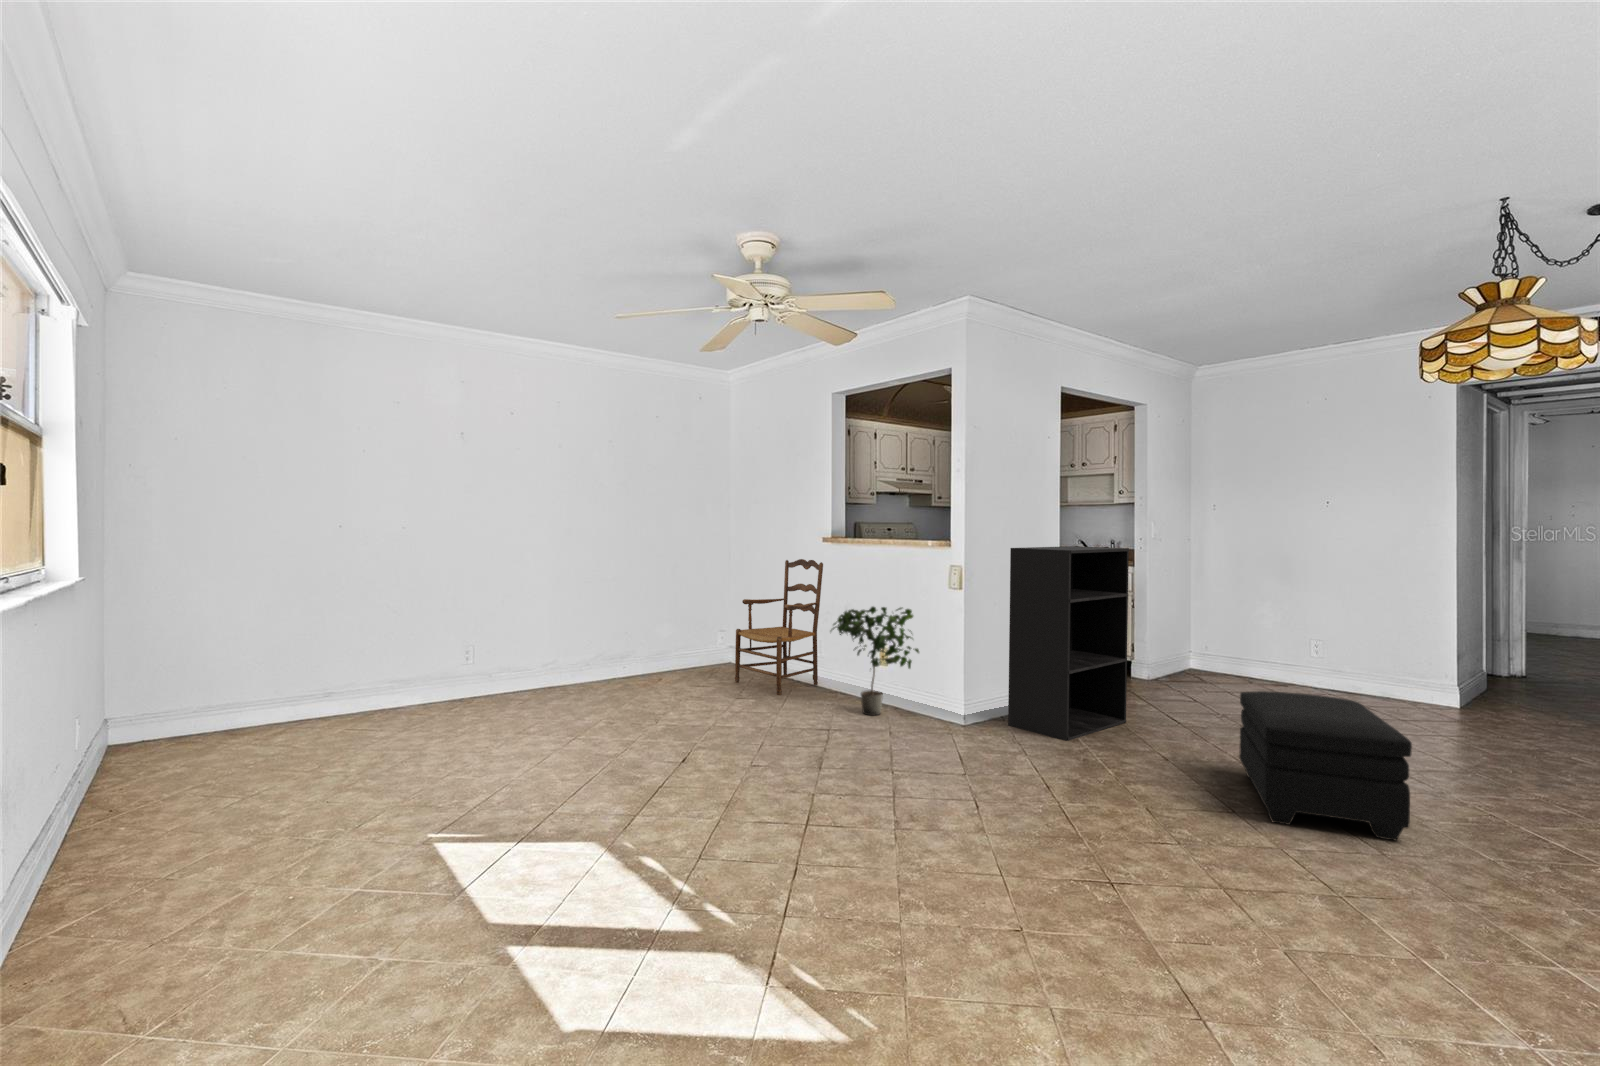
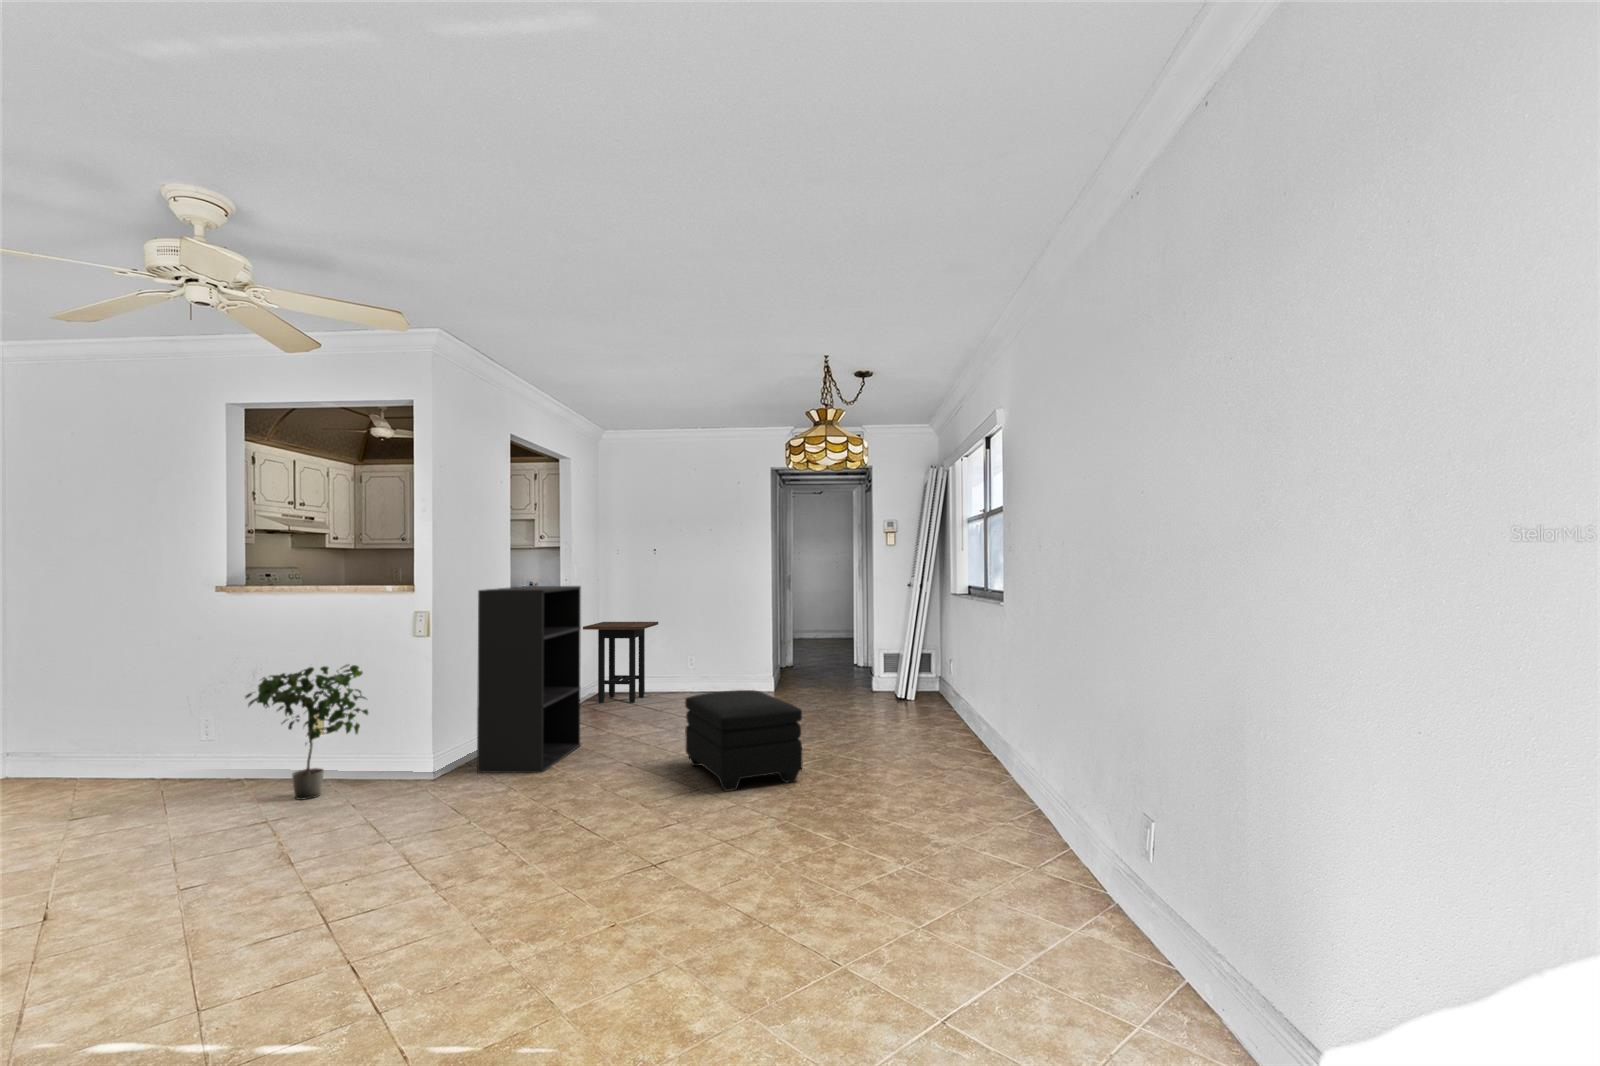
armchair: present [735,559,823,695] -> none [41,618,207,808]
side table: none [1162,591,1264,687] -> present [583,622,658,703]

